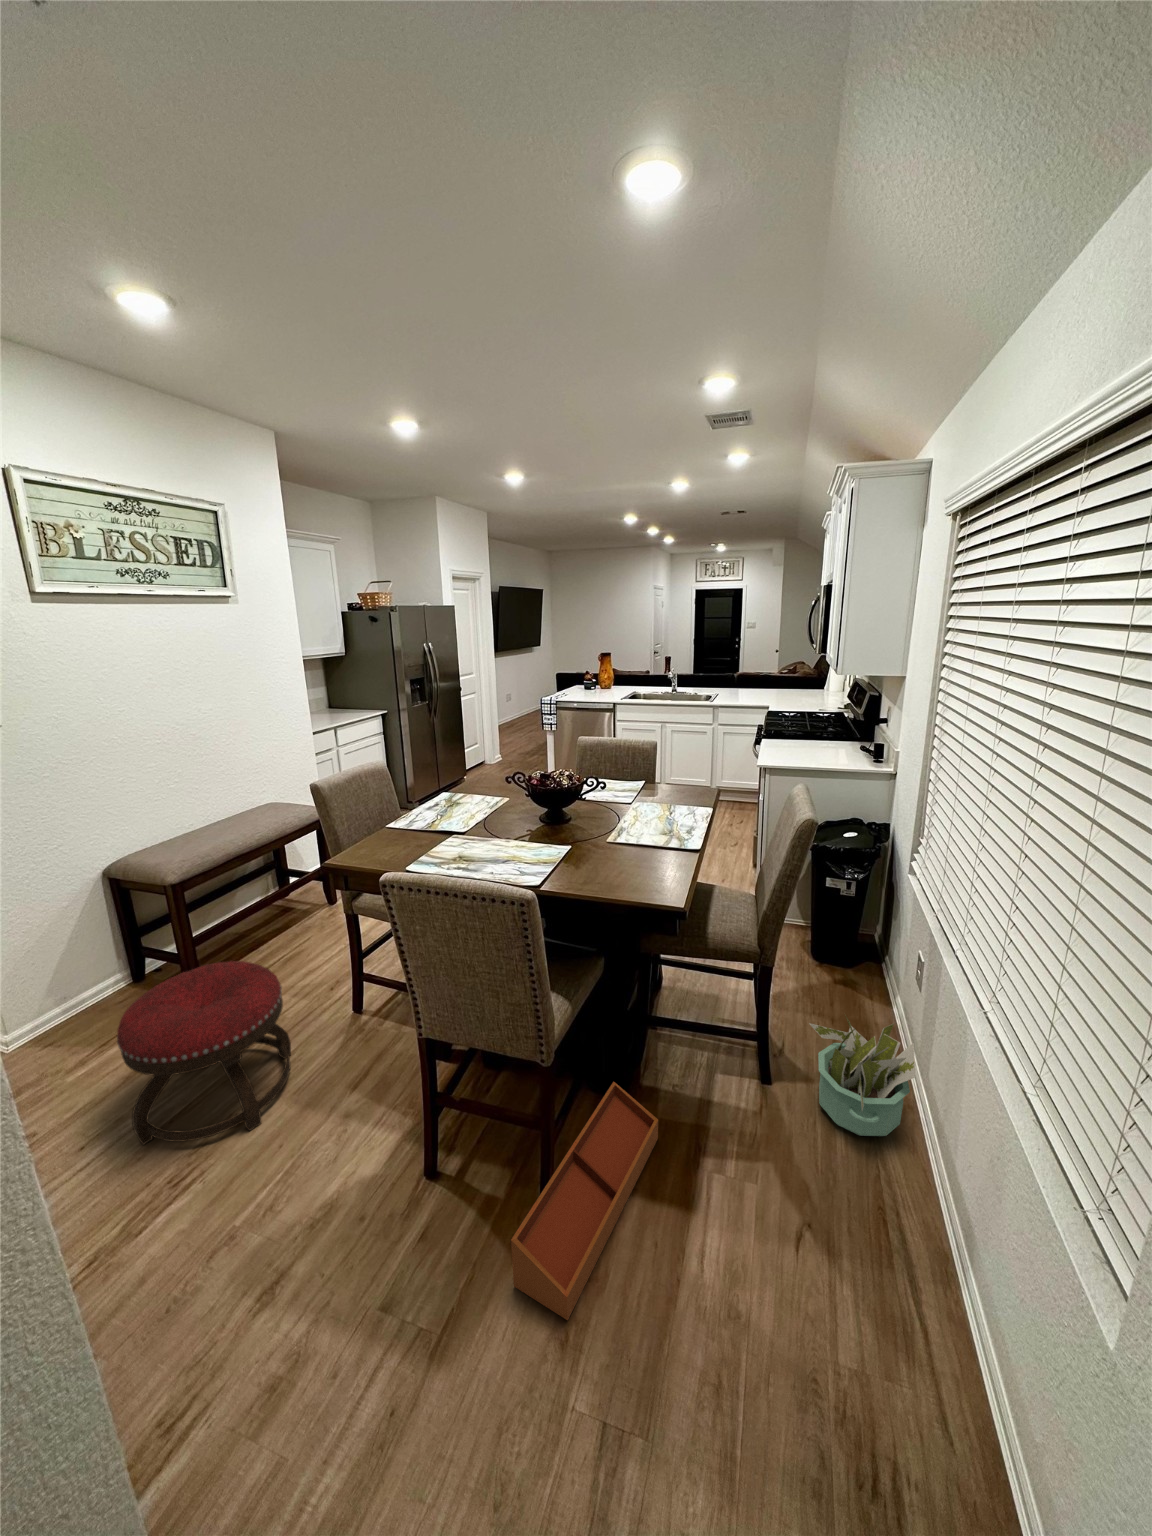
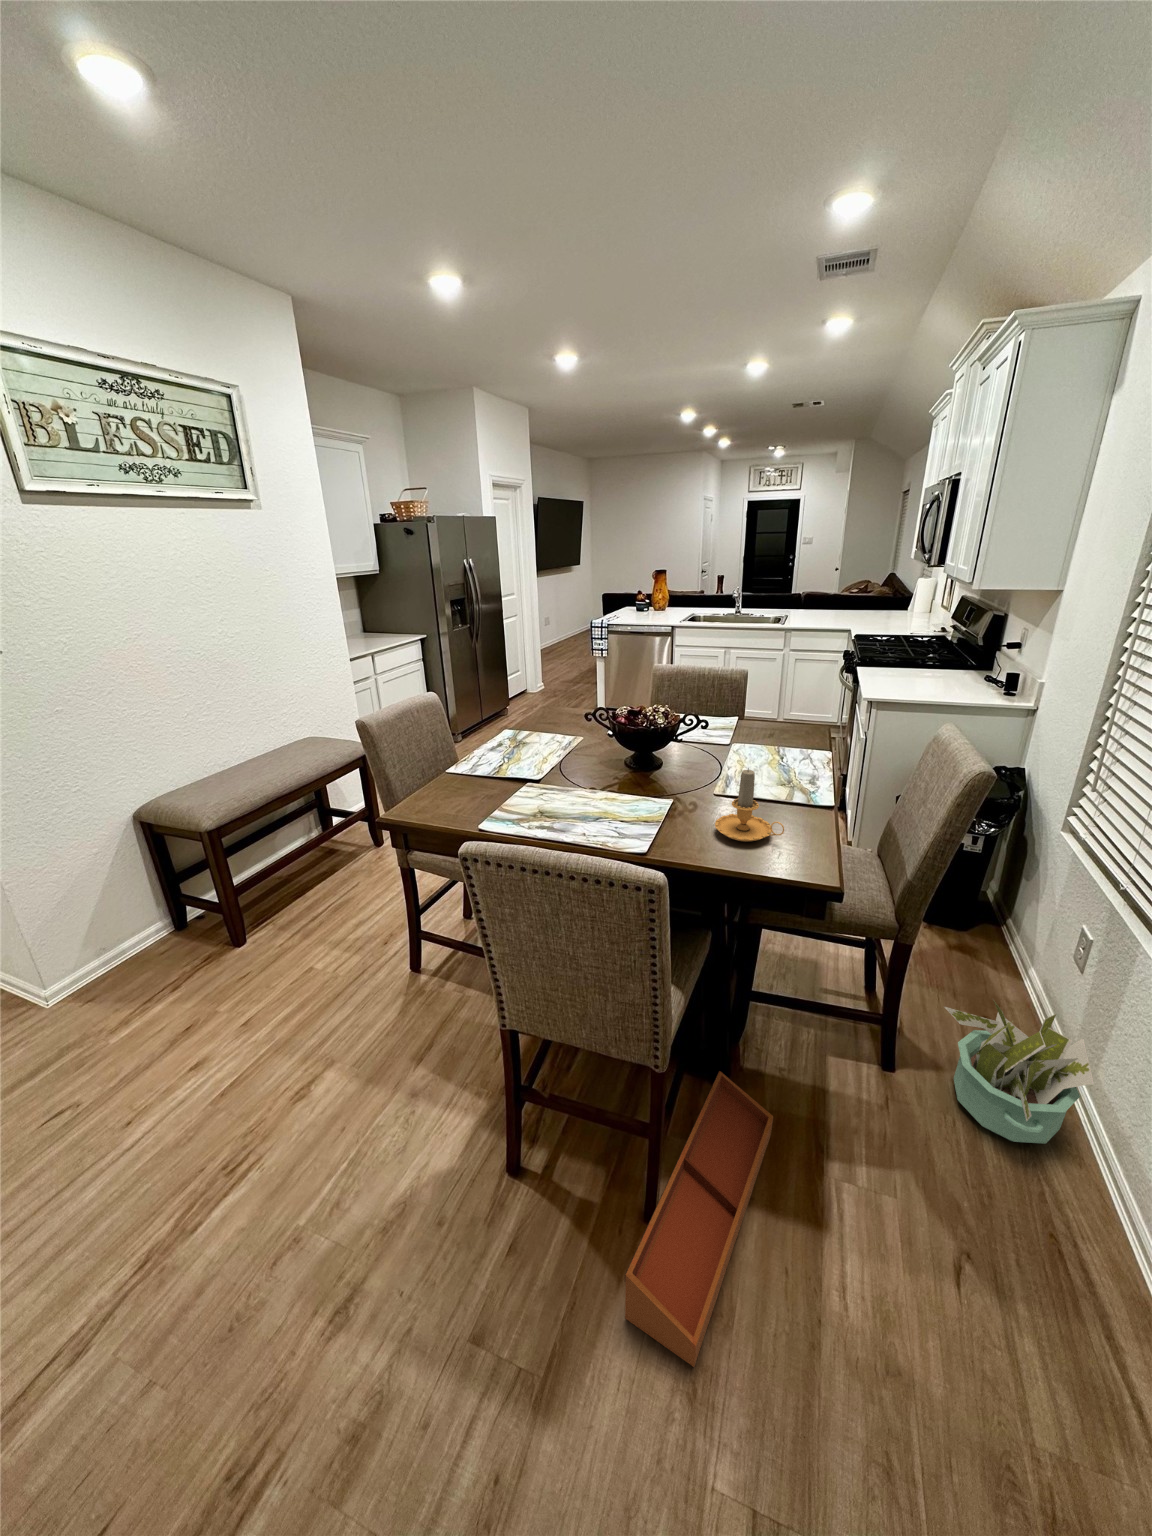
candle: none [599,816,651,876] -> present [715,769,784,841]
ottoman: present [117,961,291,1145] -> none [158,921,349,1122]

